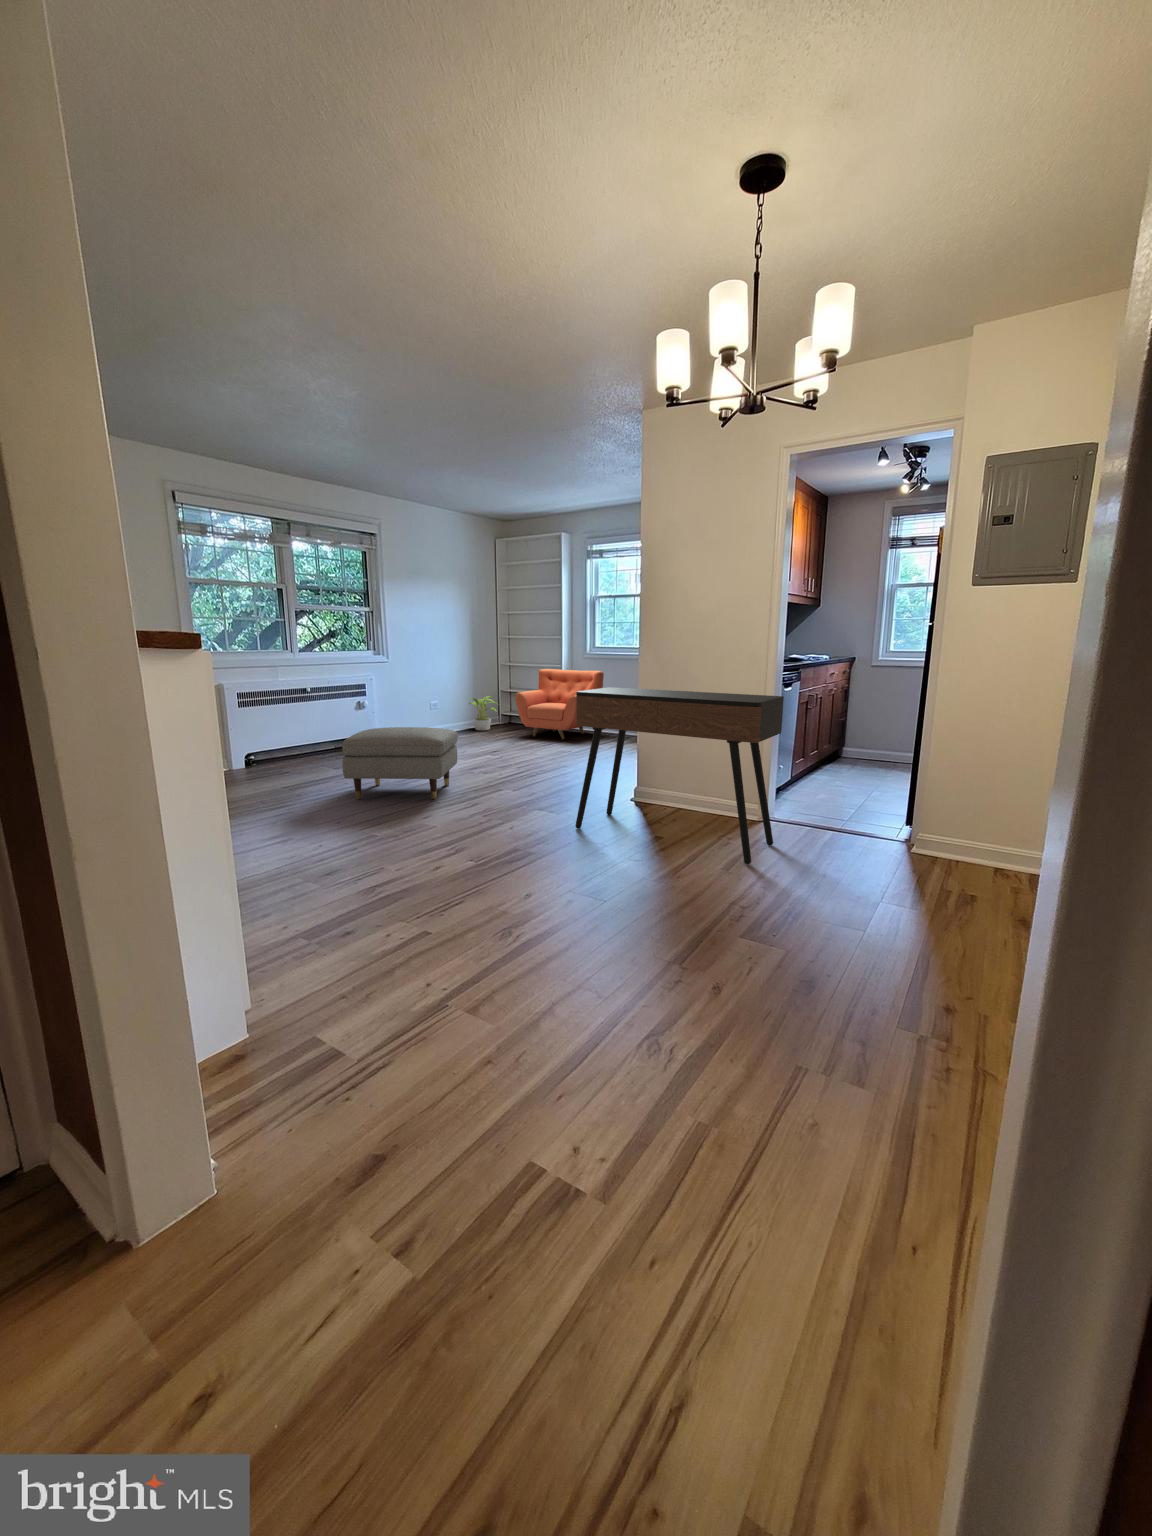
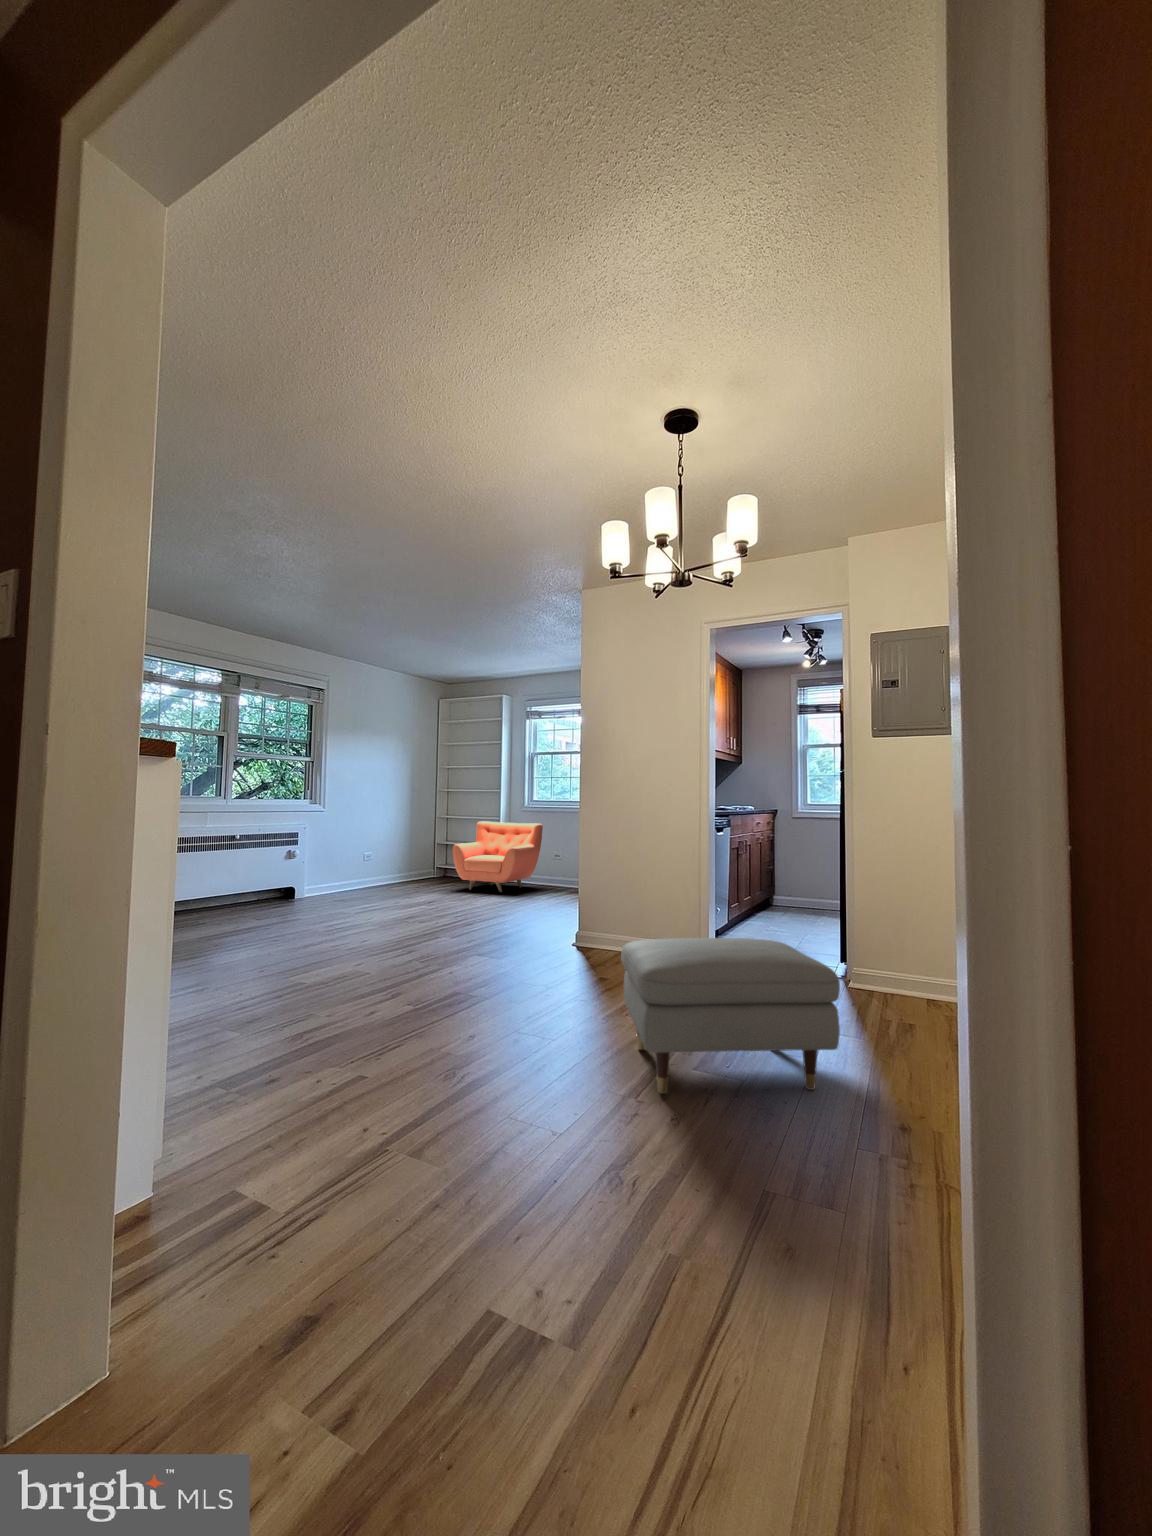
console table: present [575,687,784,864] -> none [517,830,711,996]
potted plant: present [468,696,497,730] -> none [401,849,435,884]
ottoman: present [342,727,458,799] -> present [621,938,840,1094]

